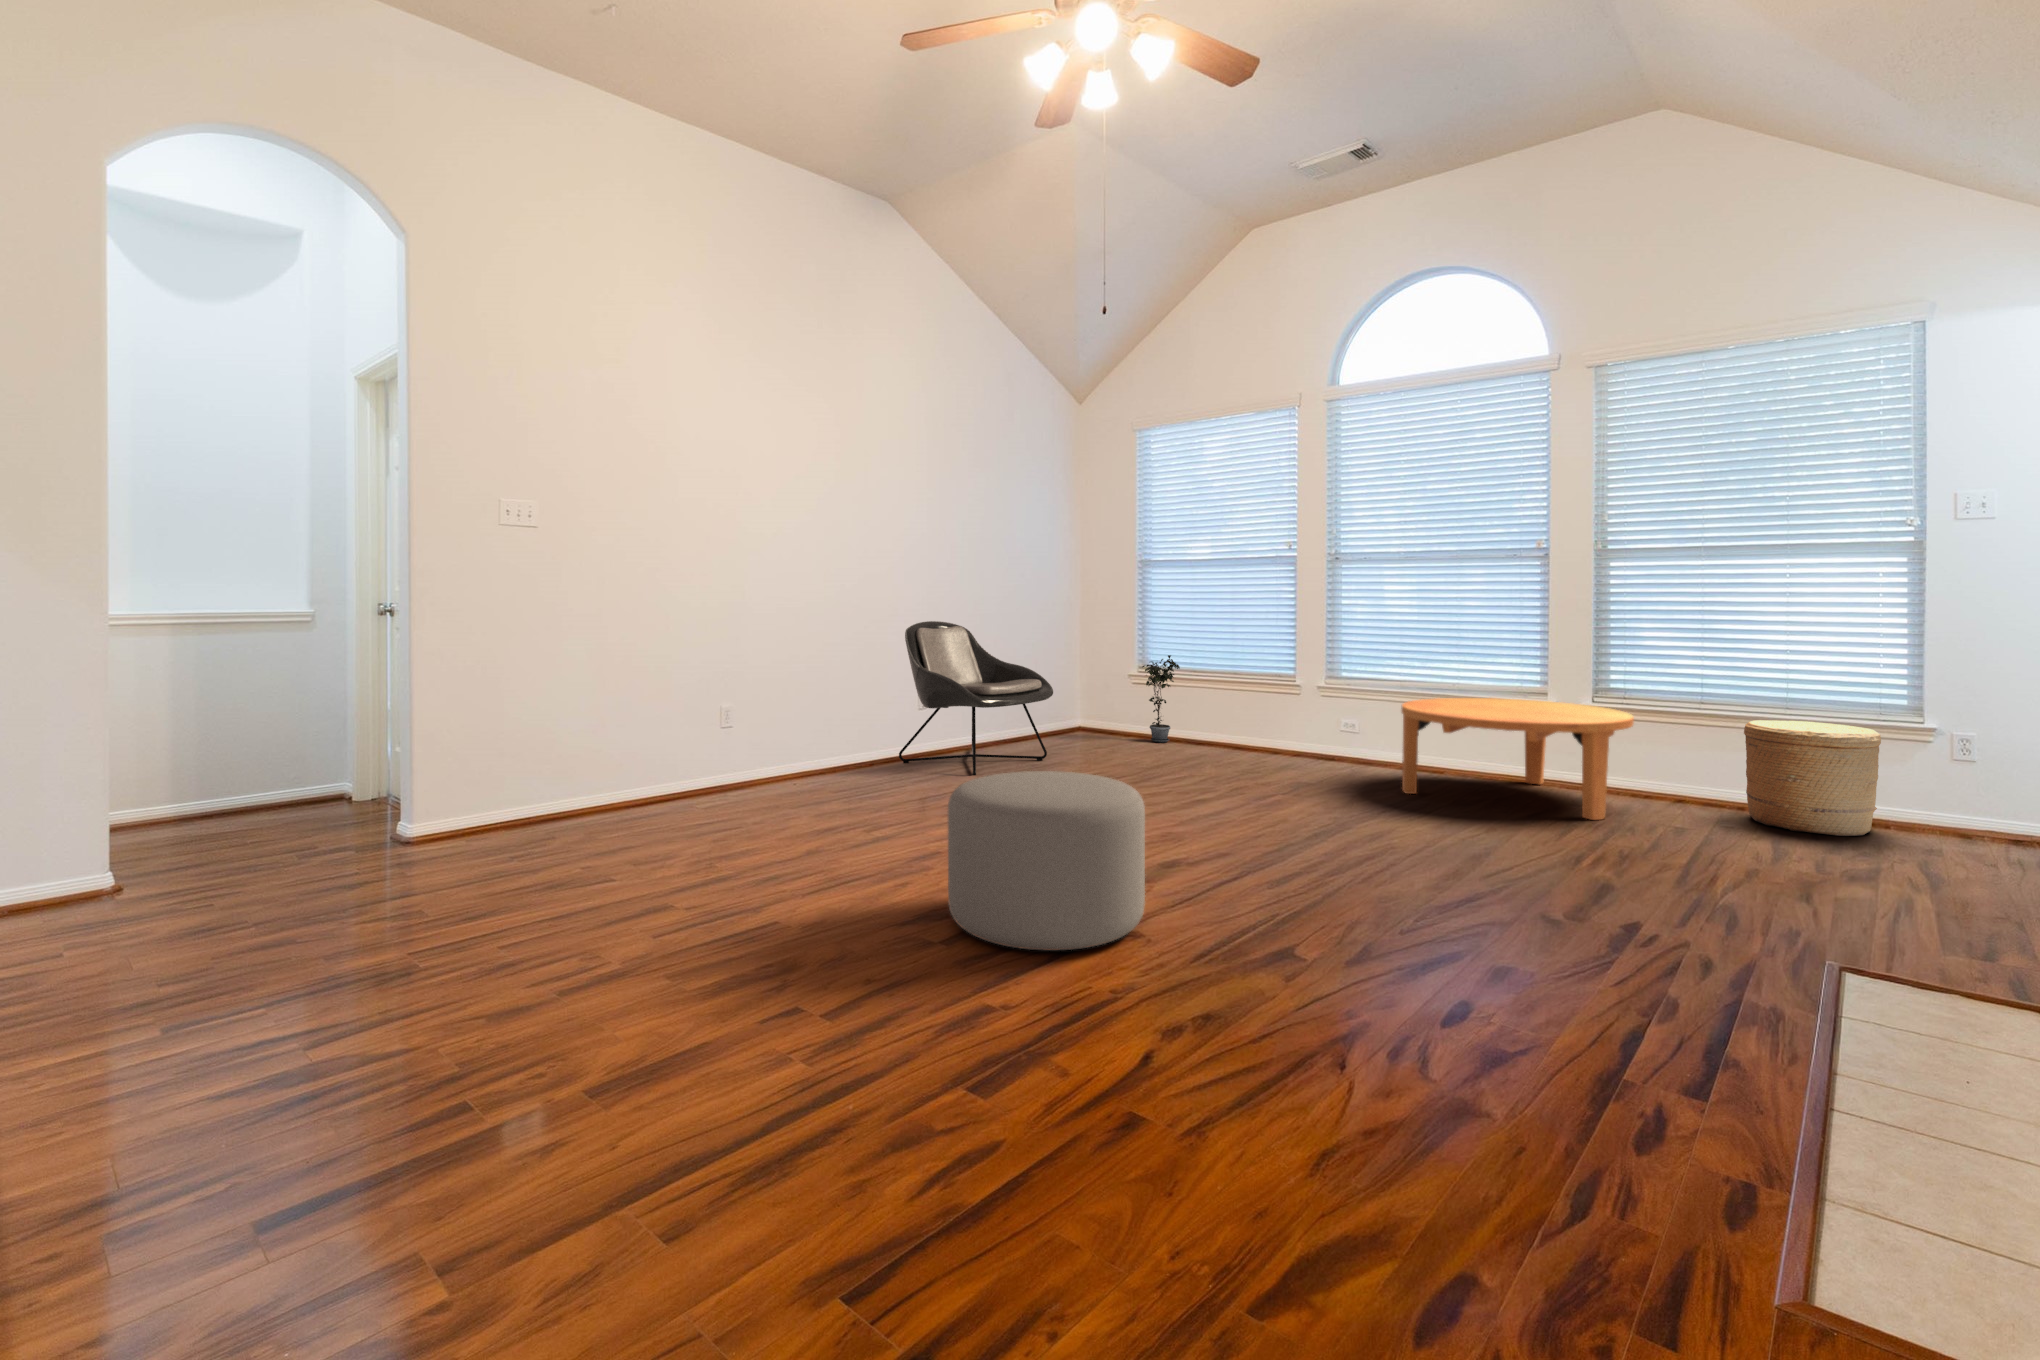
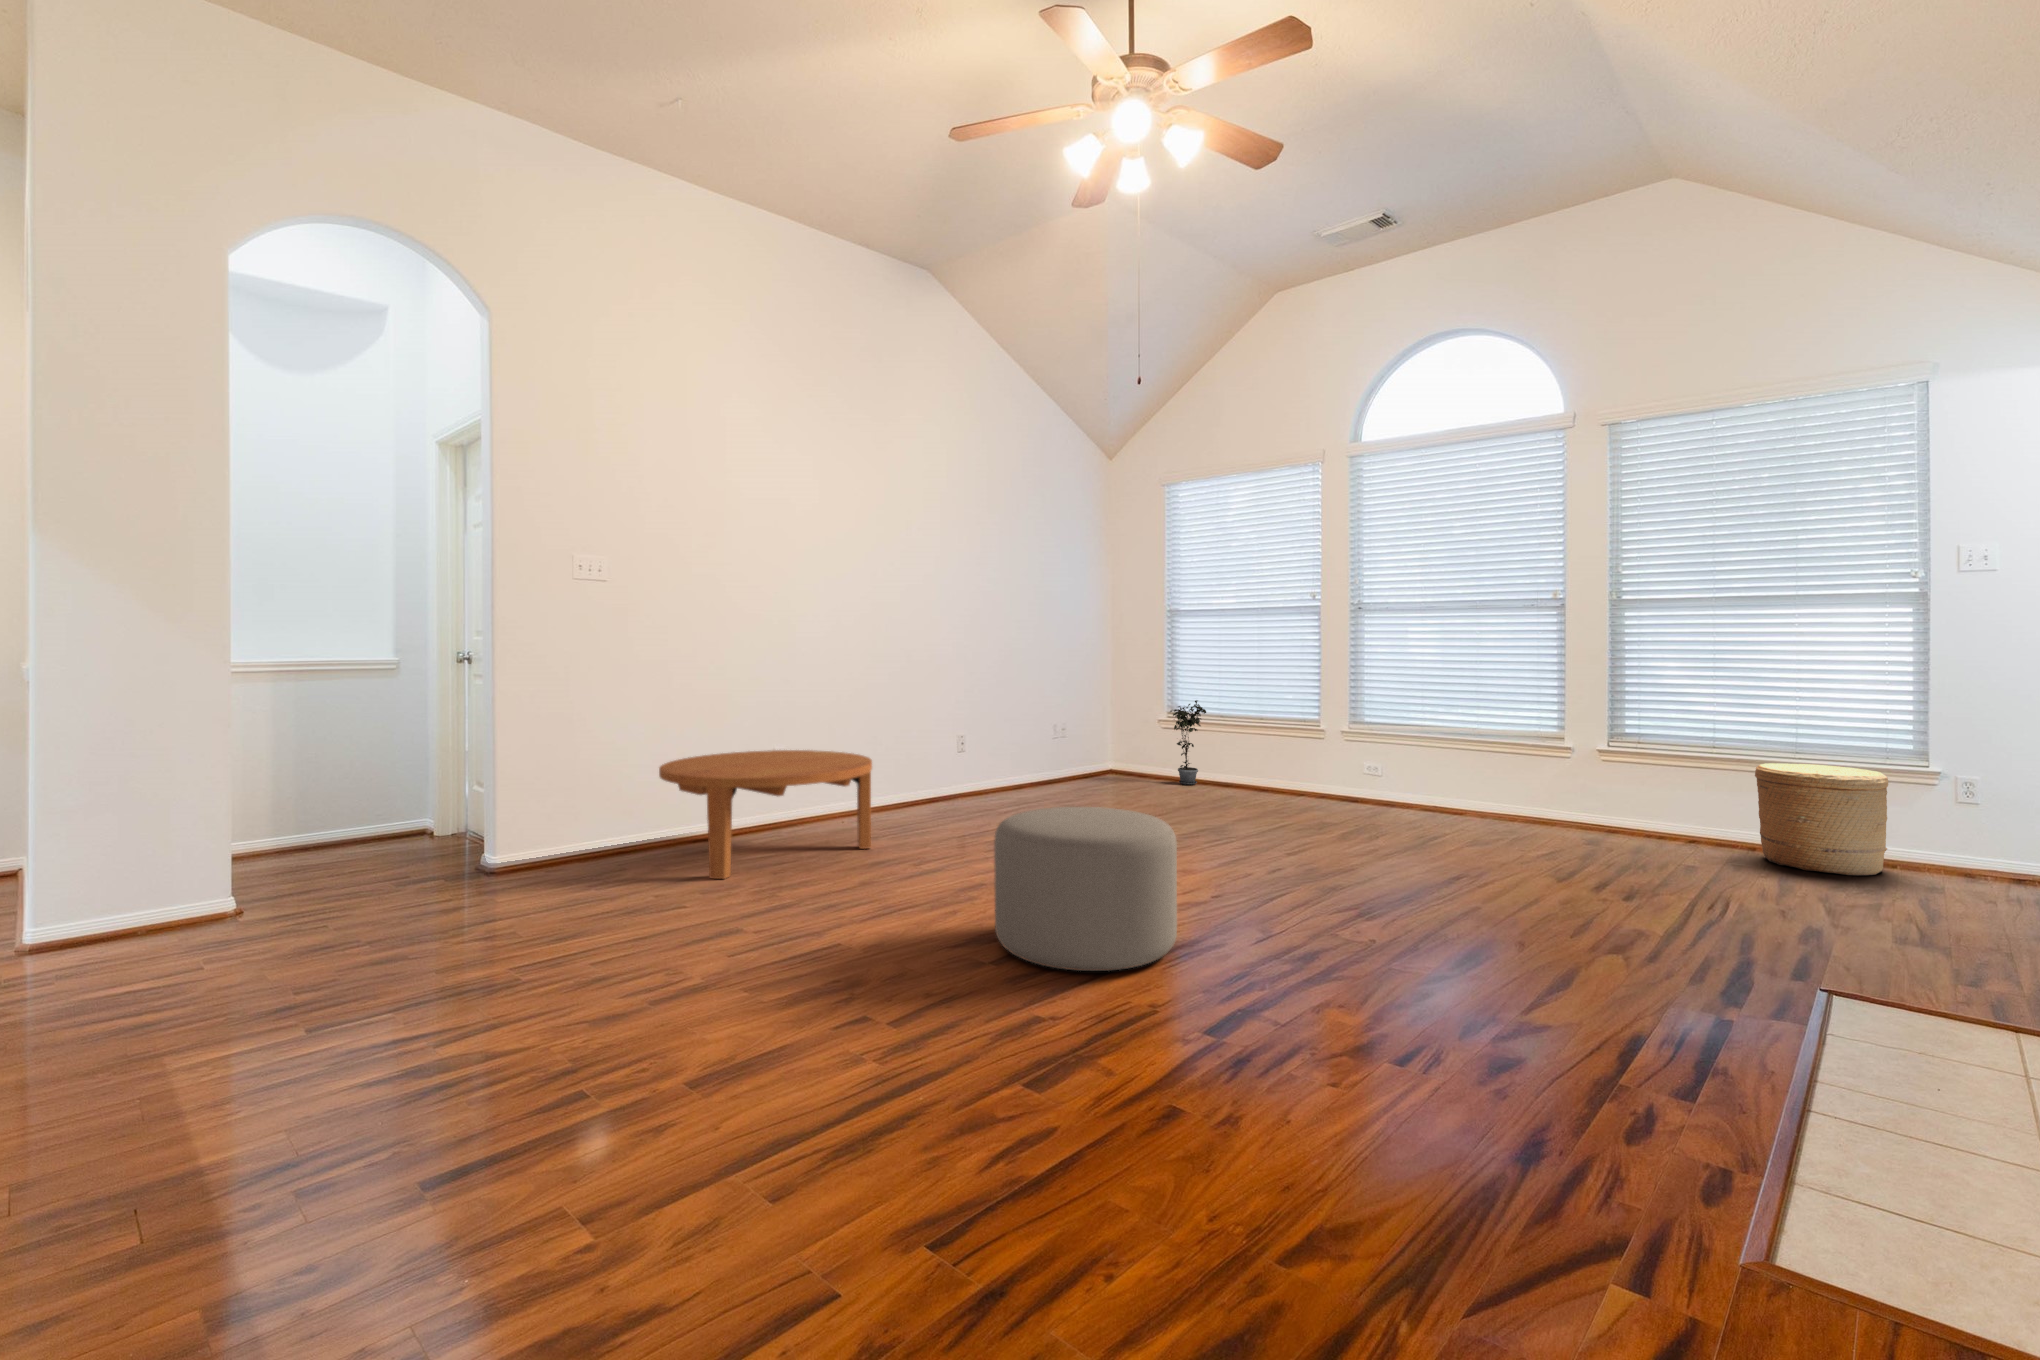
lounge chair: present [899,621,1053,775] -> none [937,668,1085,815]
coffee table: present [1401,698,1634,820] -> present [659,750,872,879]

